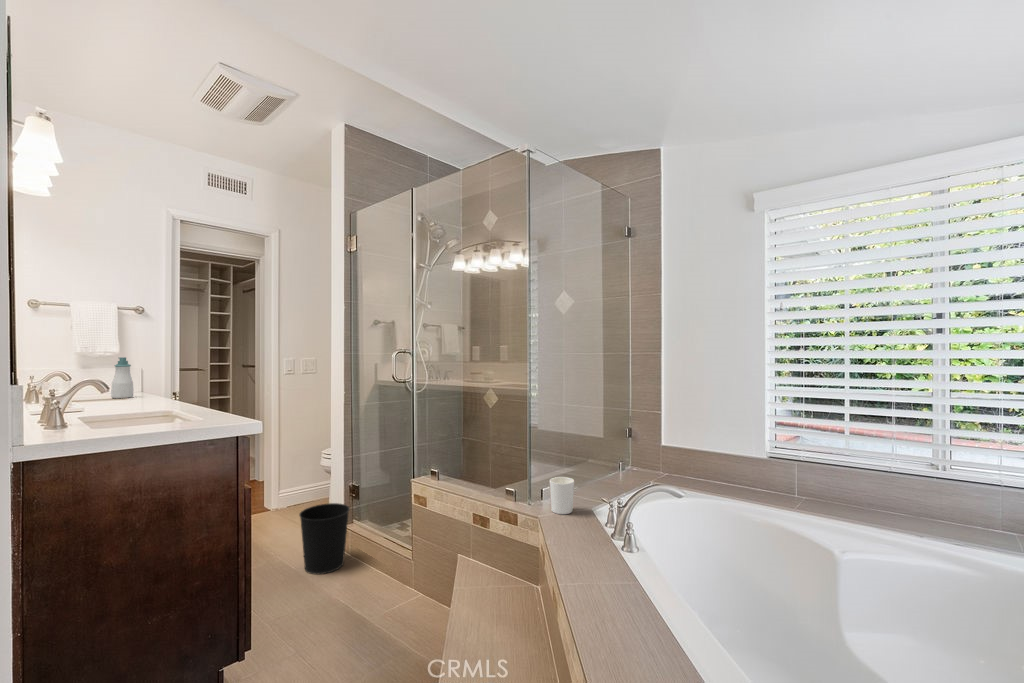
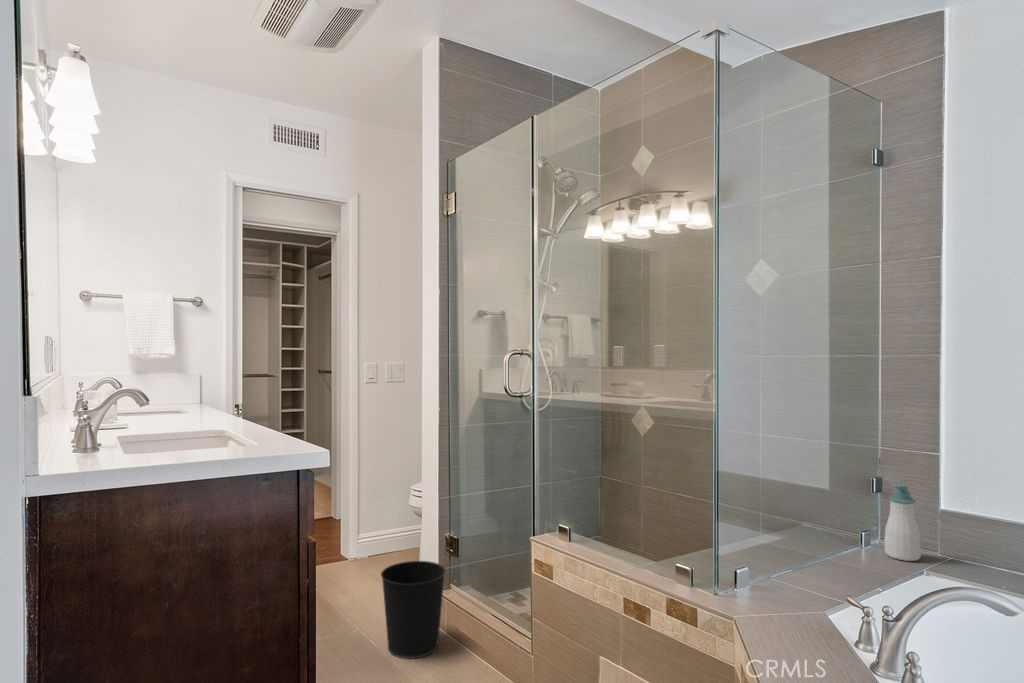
soap bottle: present [111,357,133,398] -> present [884,484,921,561]
candle holder: present [549,477,574,514] -> none [751,556,794,620]

